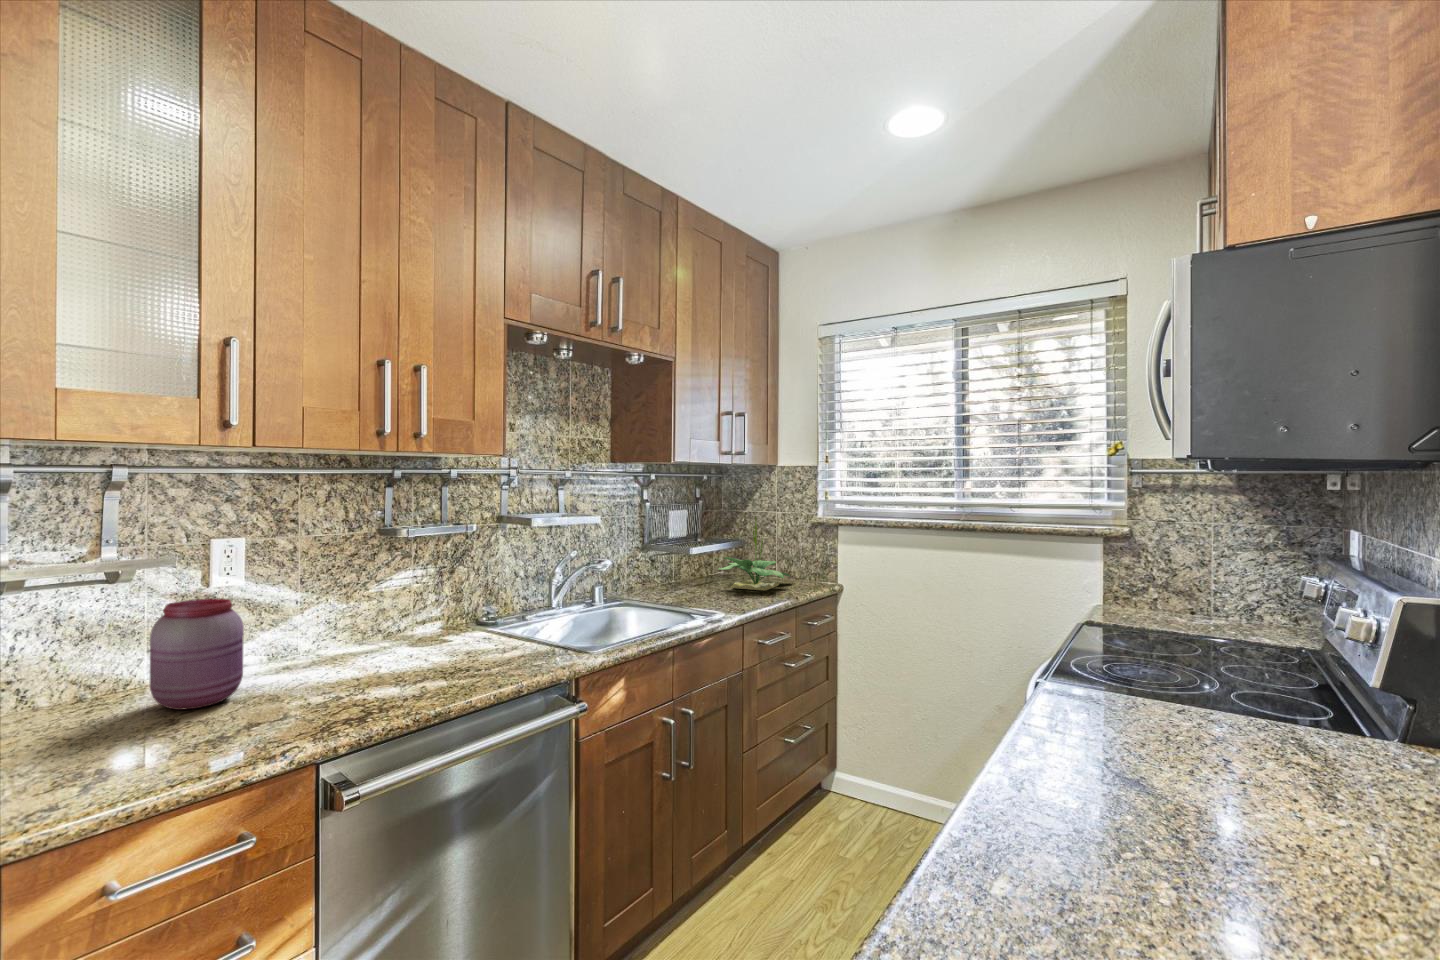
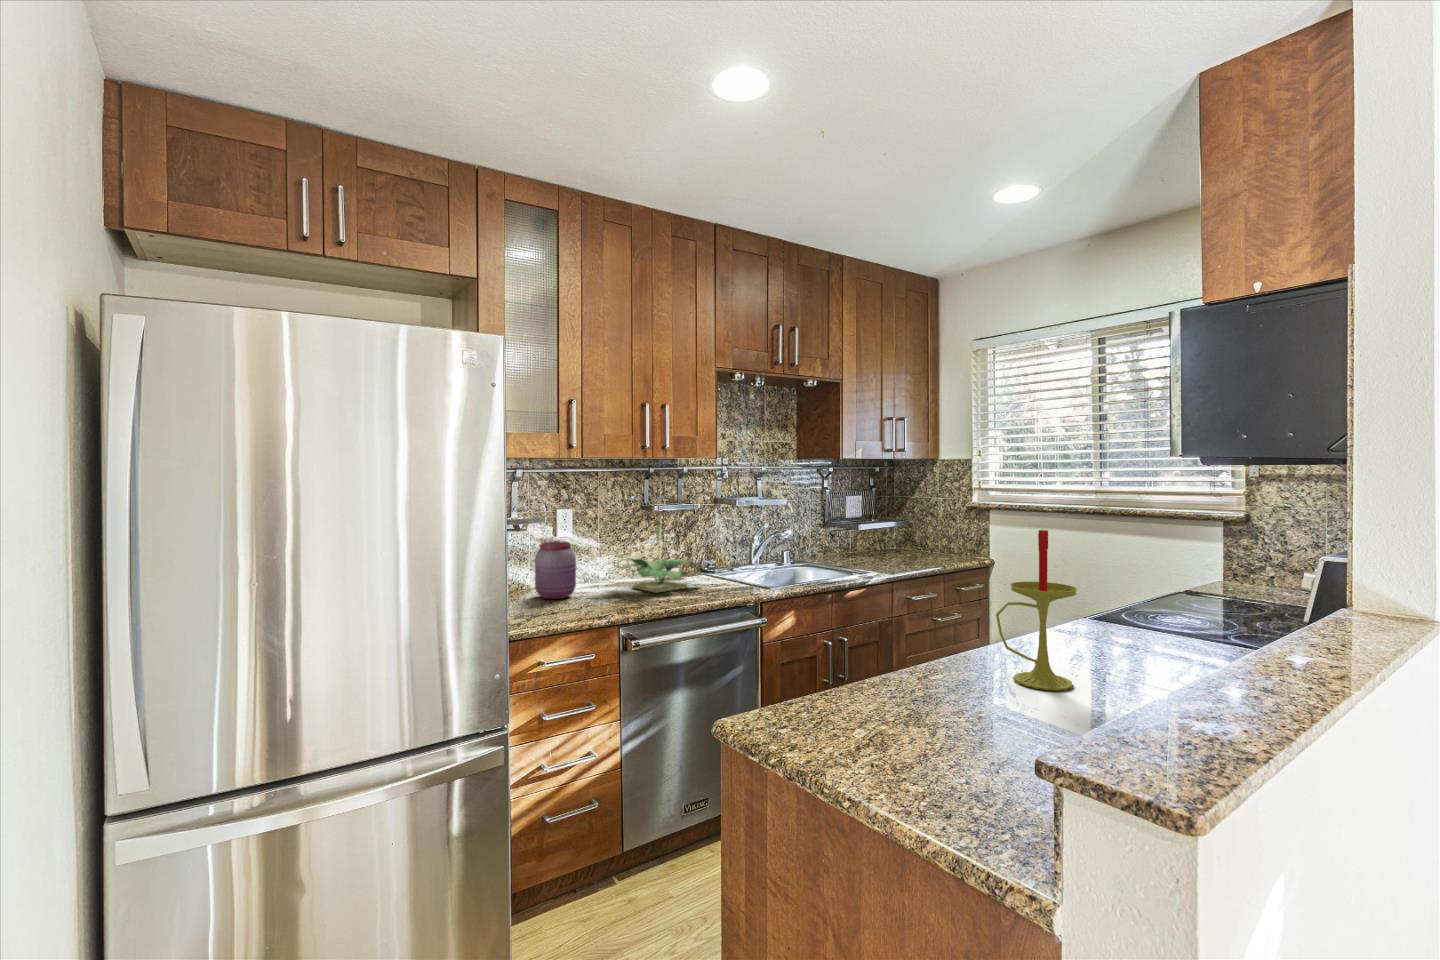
potted plant: present [719,520,790,591] -> present [621,523,698,593]
candle: none [1072,572,1236,884] -> present [996,530,1078,691]

